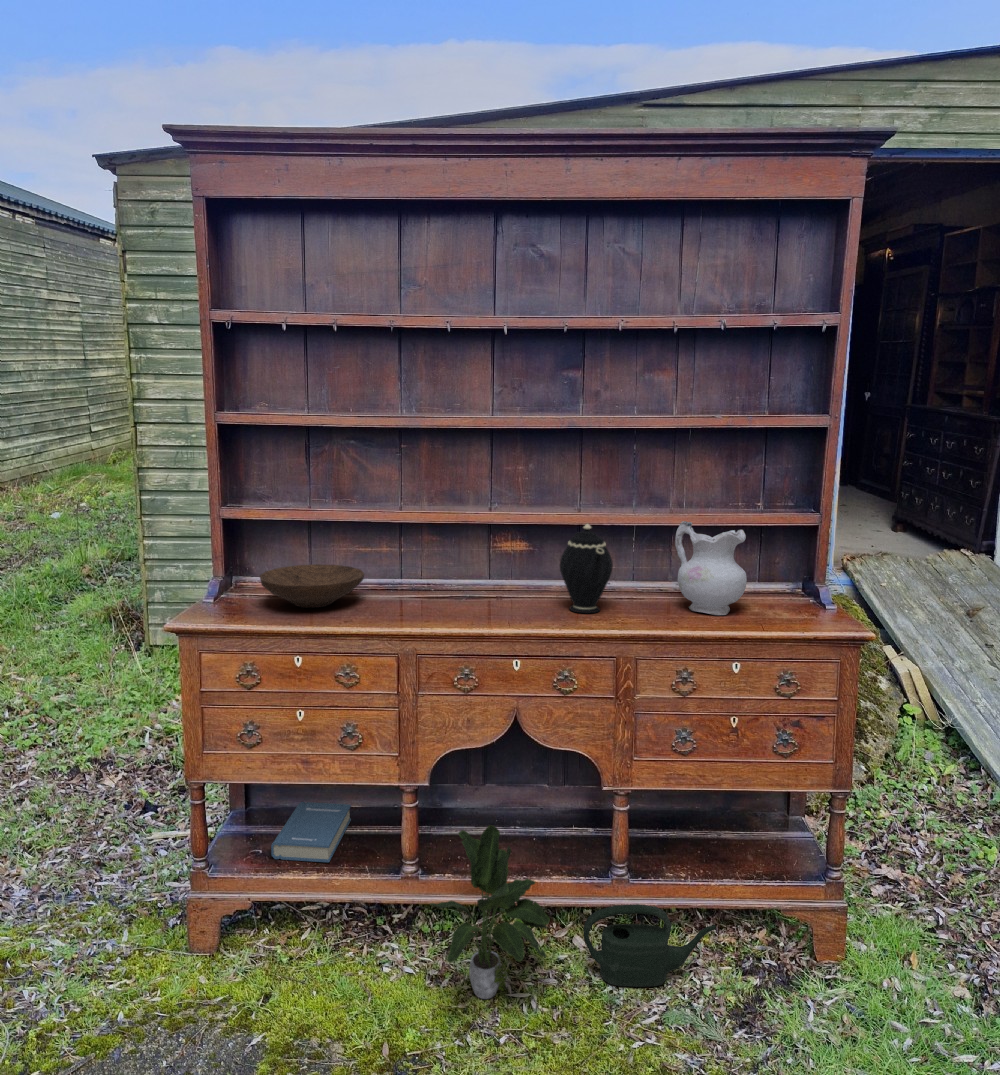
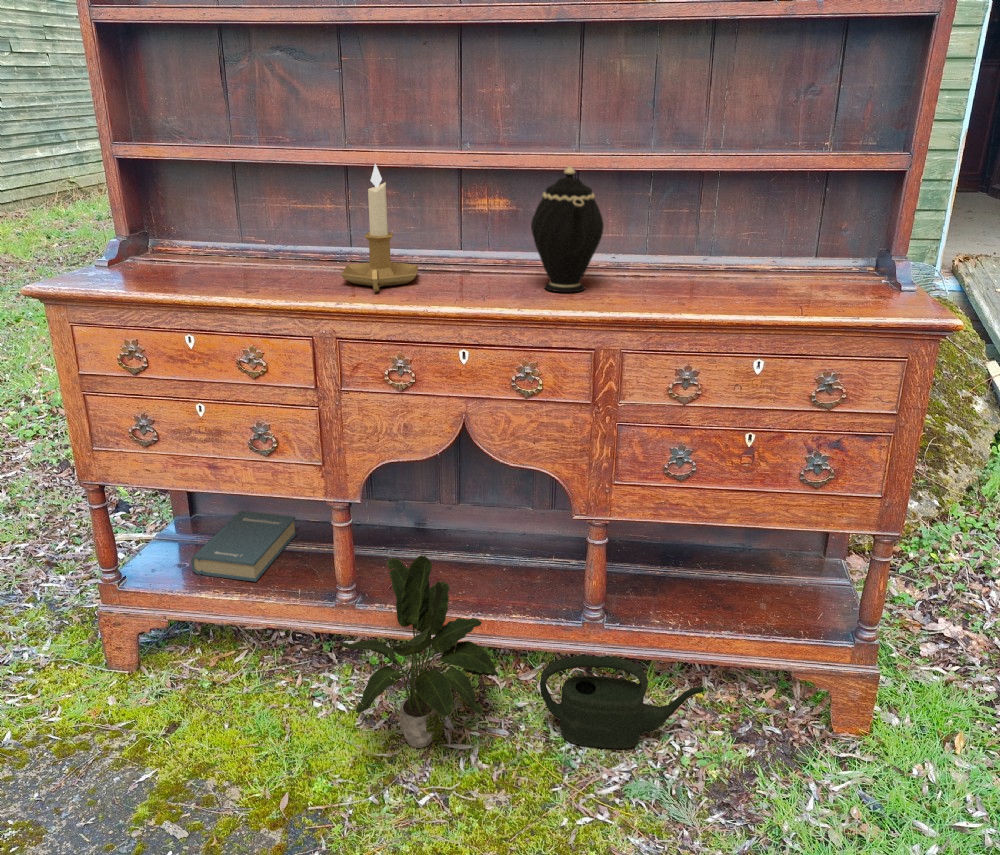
candlestick: none [414,521,473,616] -> present [341,164,418,292]
ceramic pitcher: present [675,521,747,615] -> none [694,166,794,299]
wooden bowl: present [260,564,364,608] -> none [146,225,284,279]

